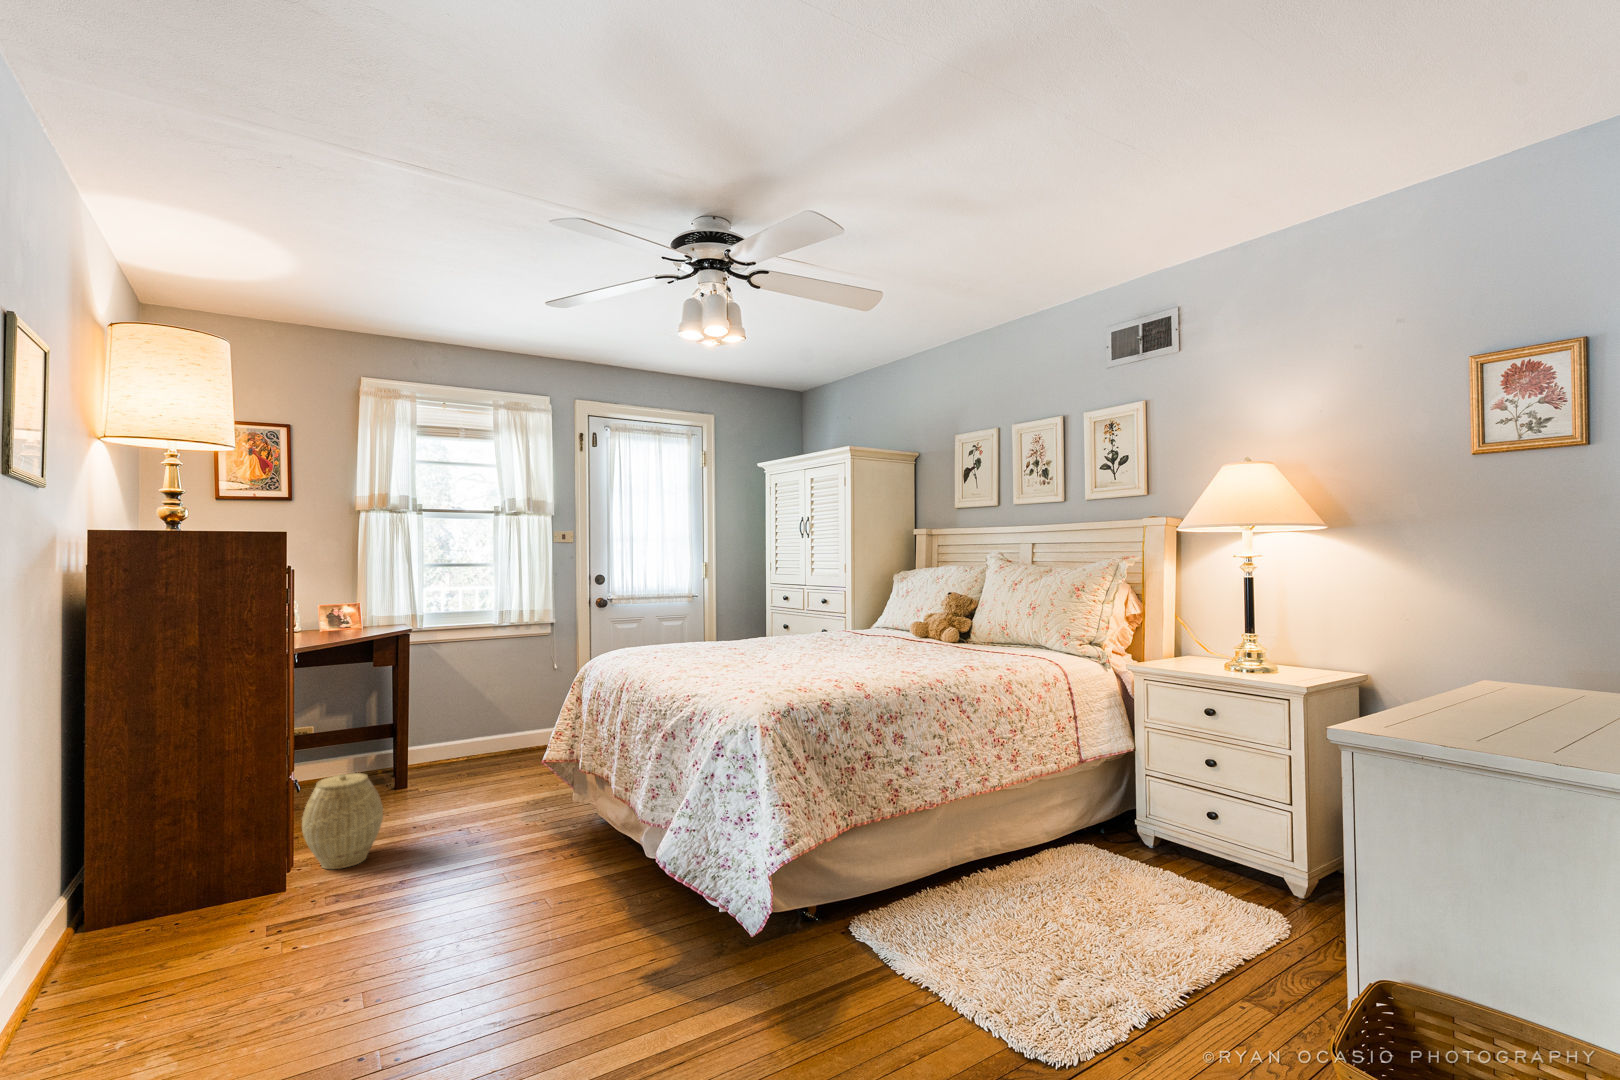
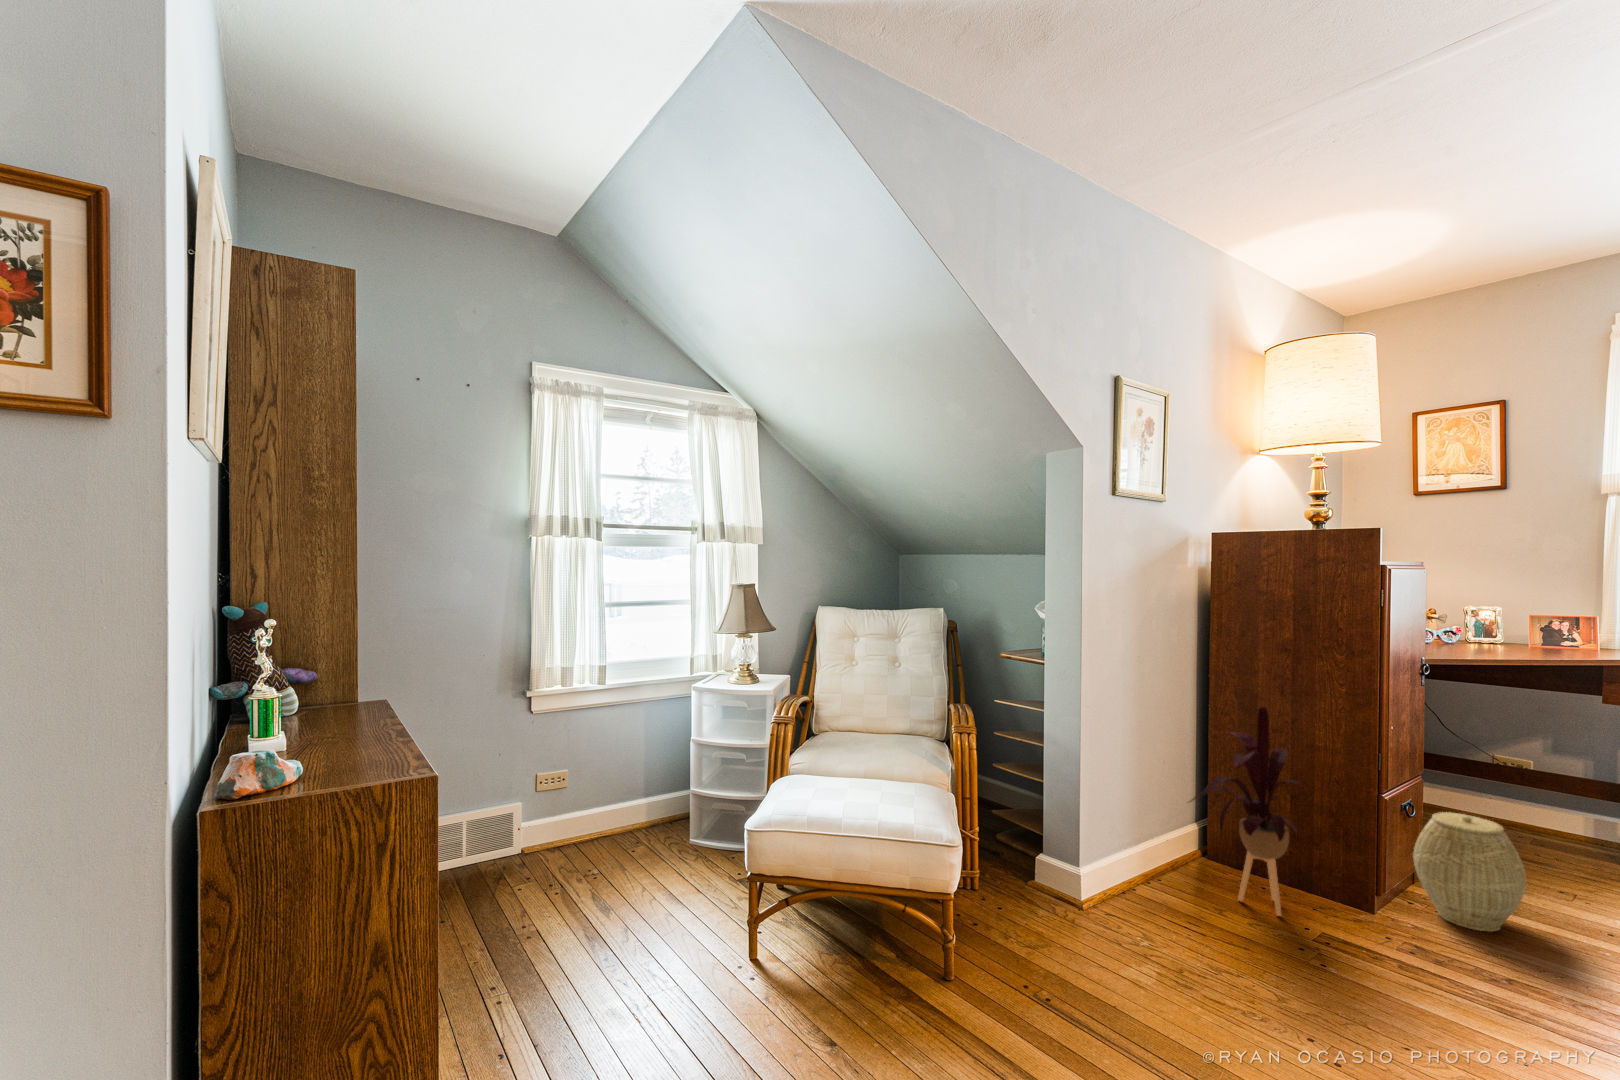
house plant: none [98,723,247,950] -> present [1191,707,1303,916]

